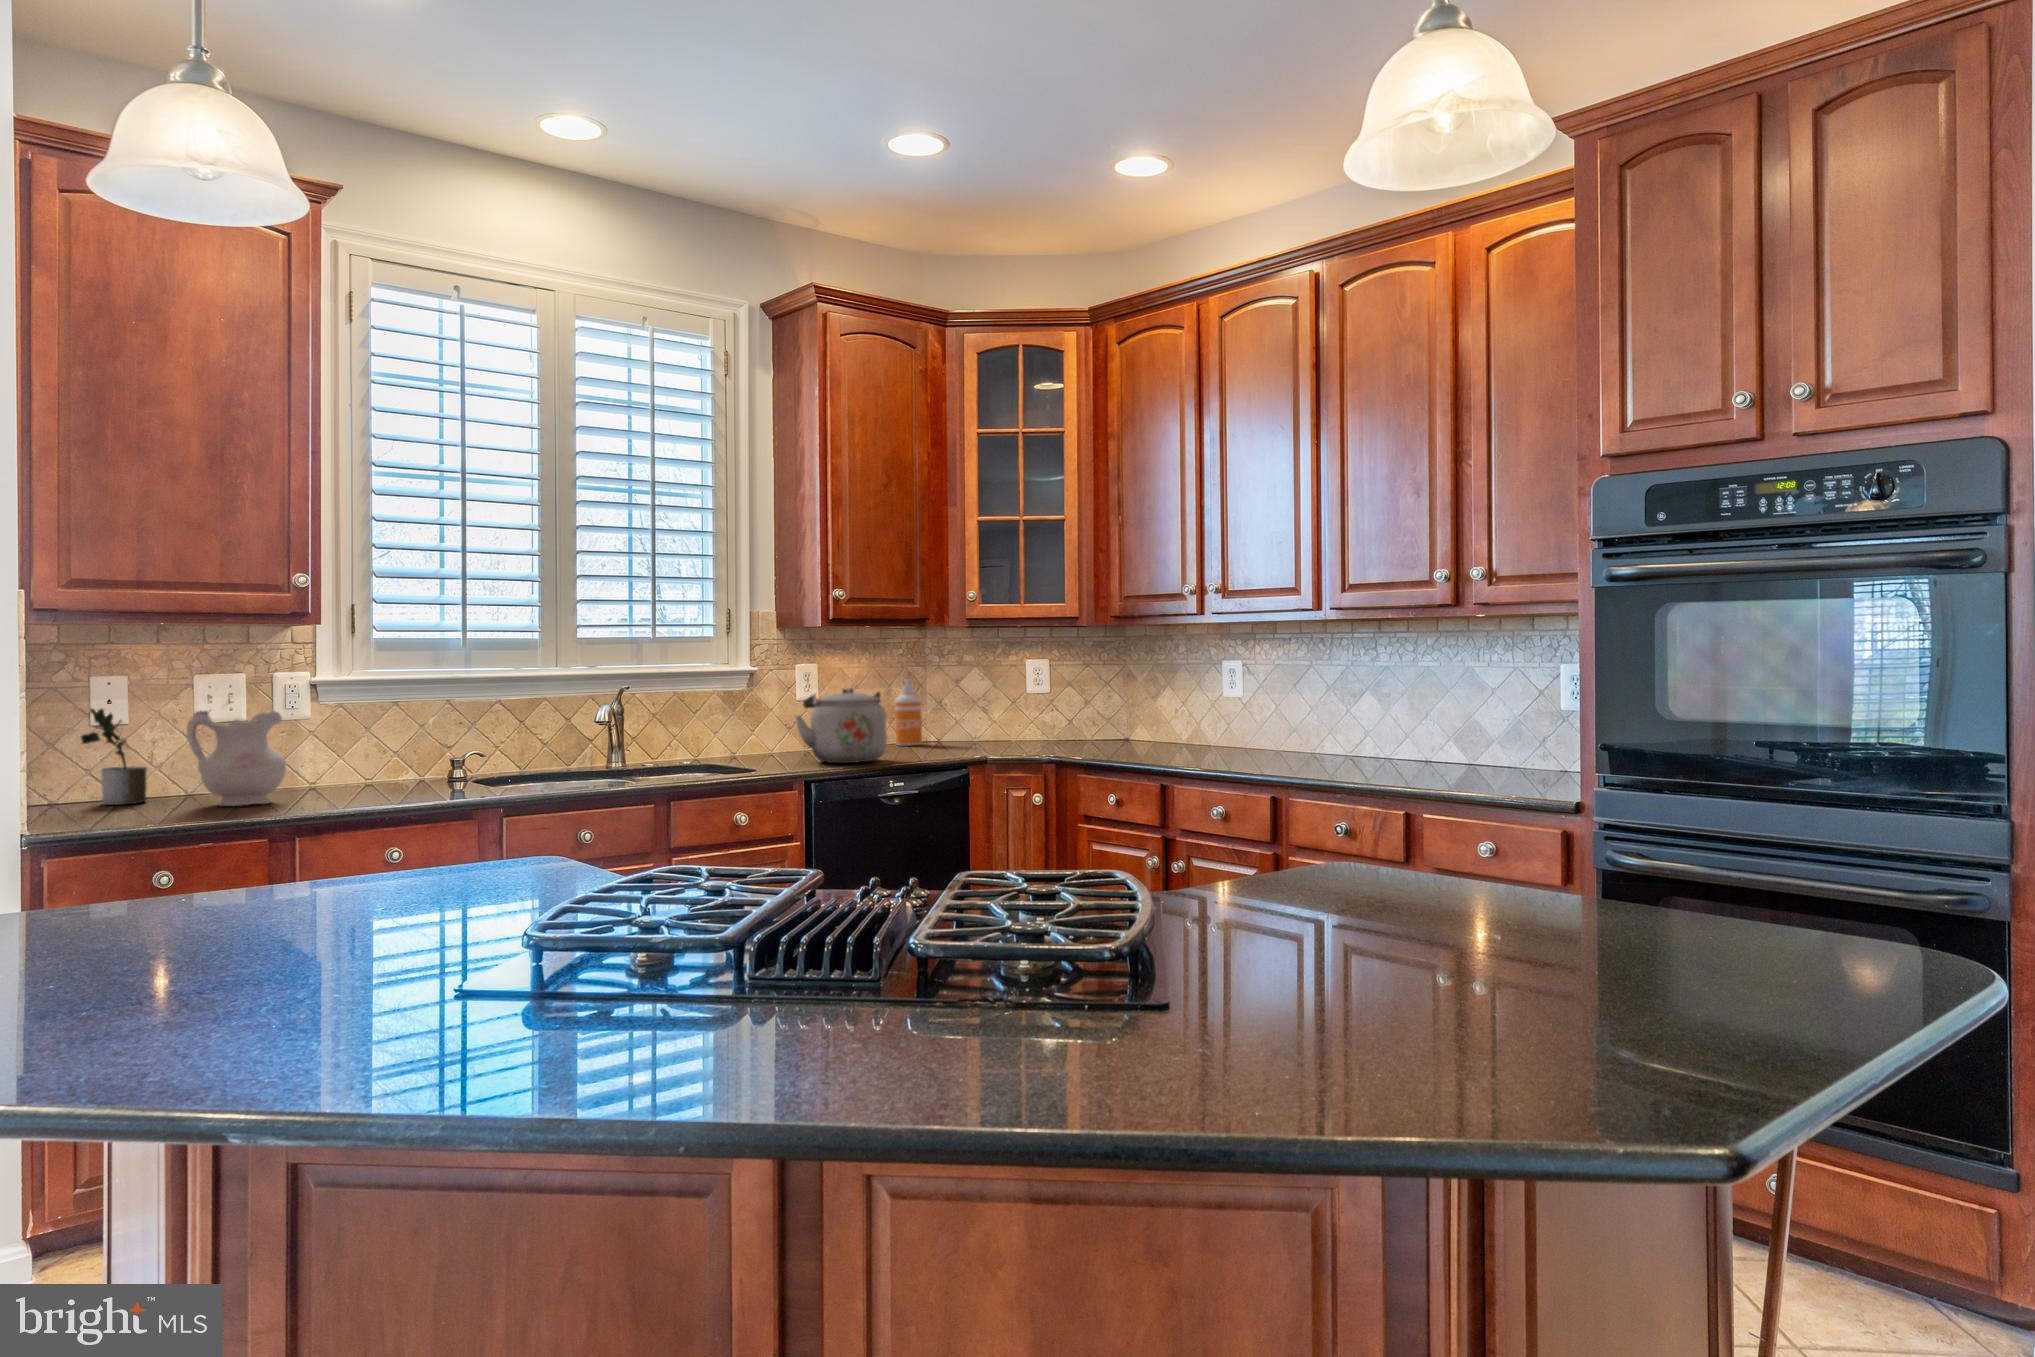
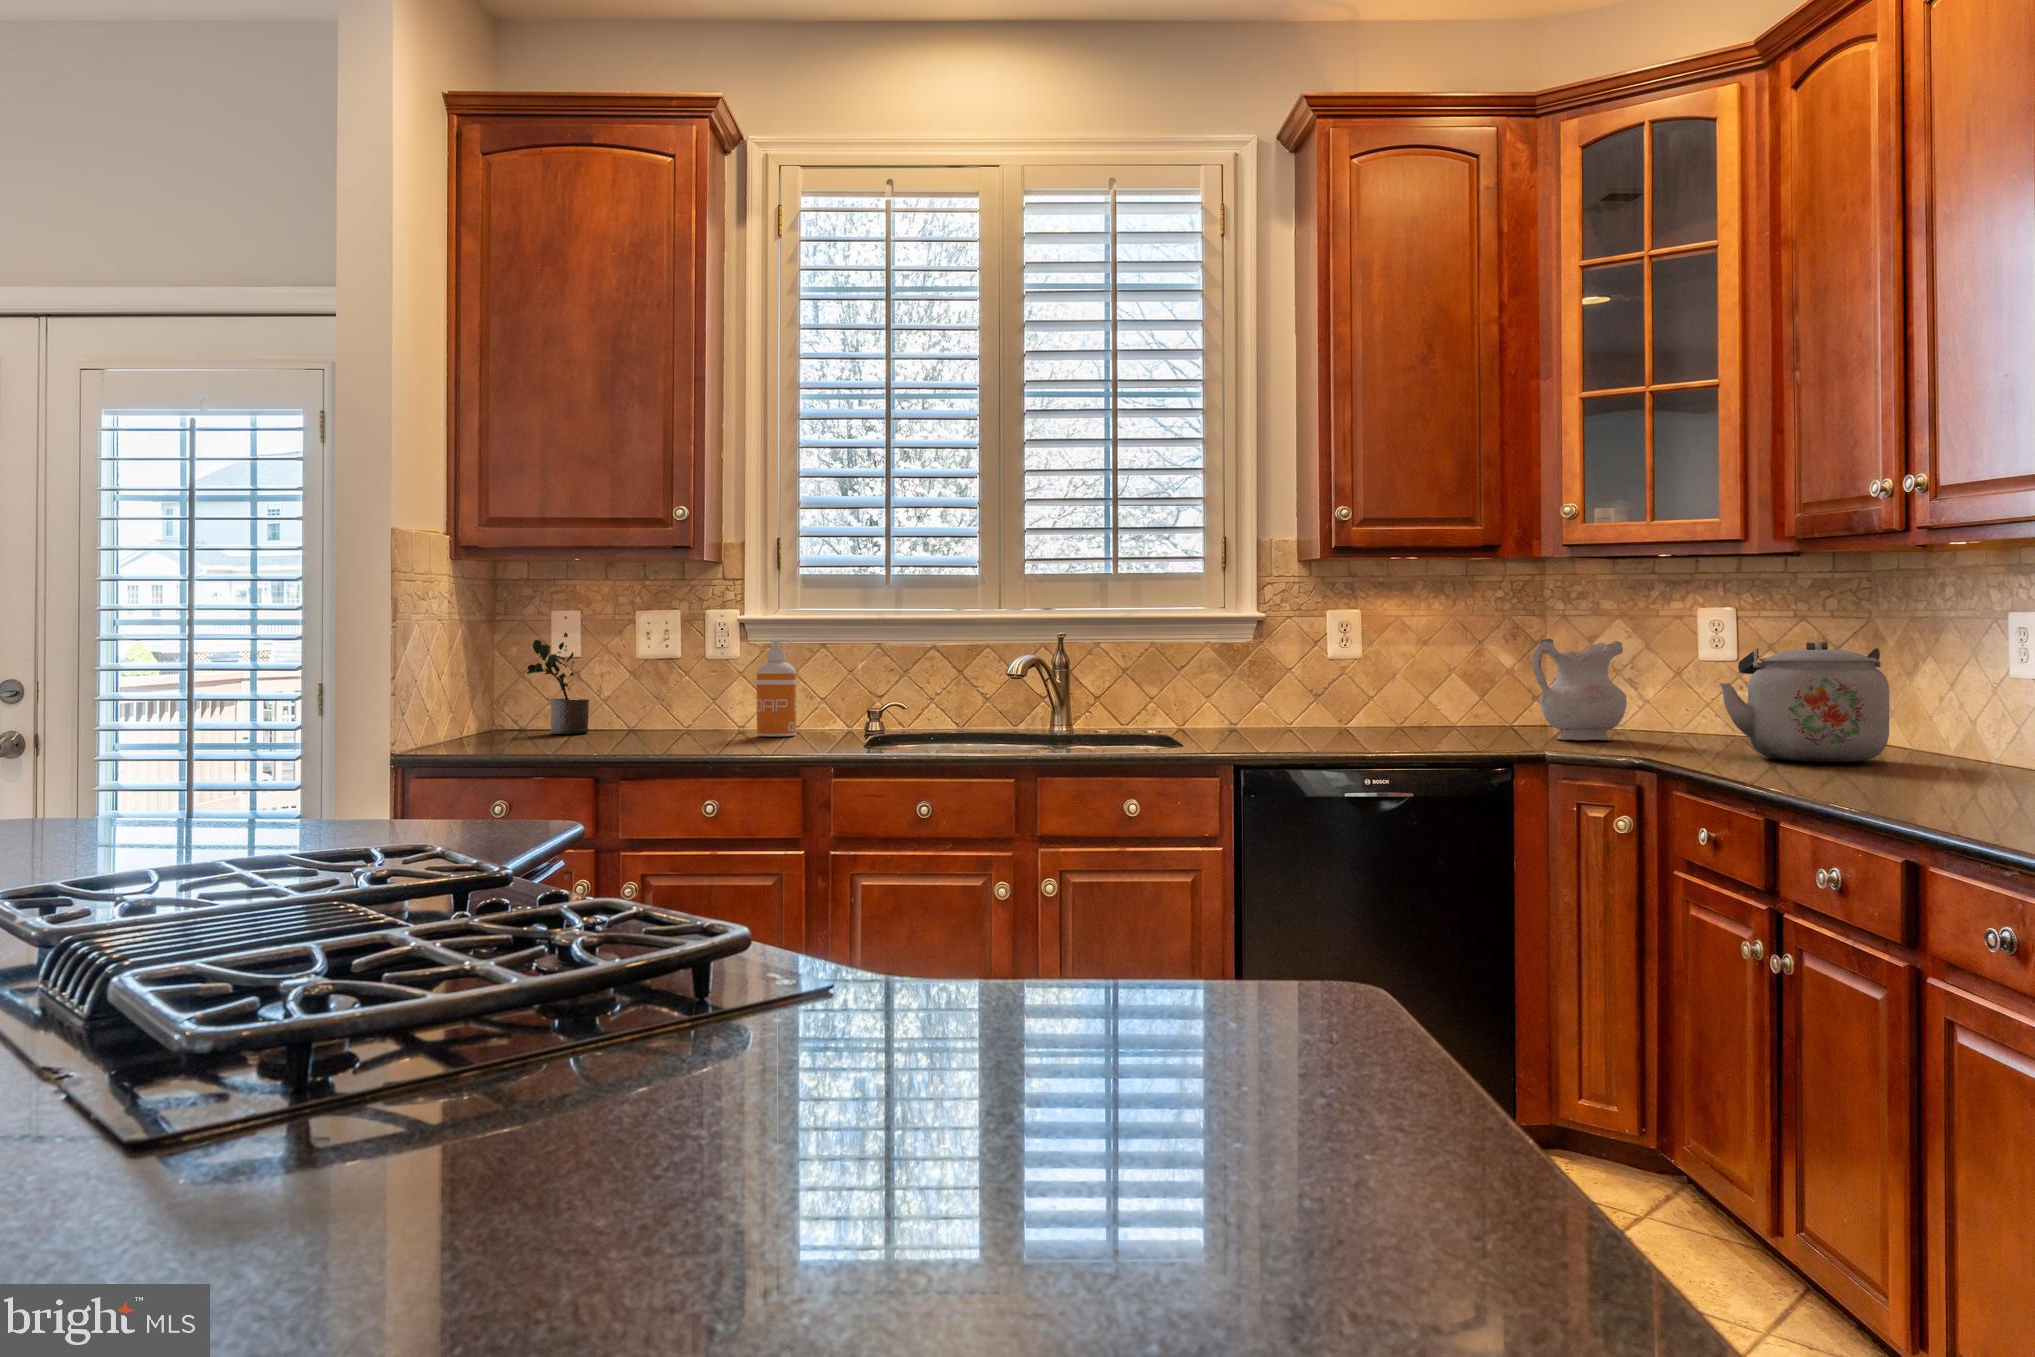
soap dispenser: present [895,679,922,745] -> present [757,640,796,736]
kettle: present [796,688,887,763] -> present [1720,641,1889,762]
ceramic pitcher: present [187,710,286,806] -> present [1532,639,1627,740]

